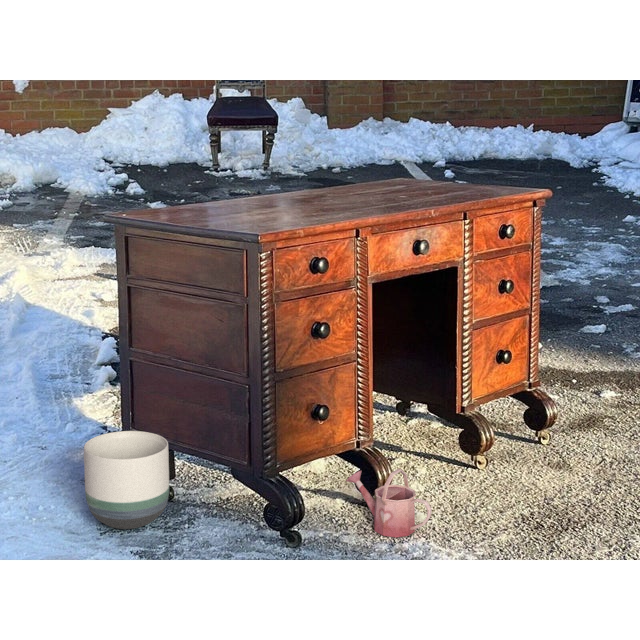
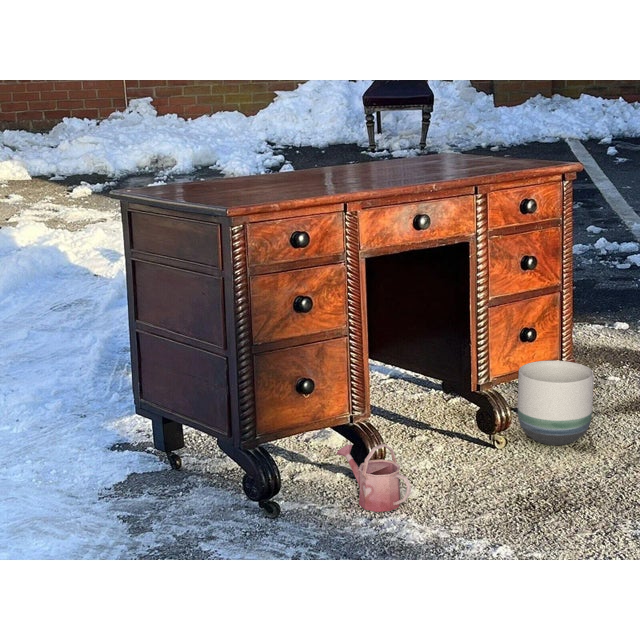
planter: present [84,431,169,529] -> present [518,361,594,445]

